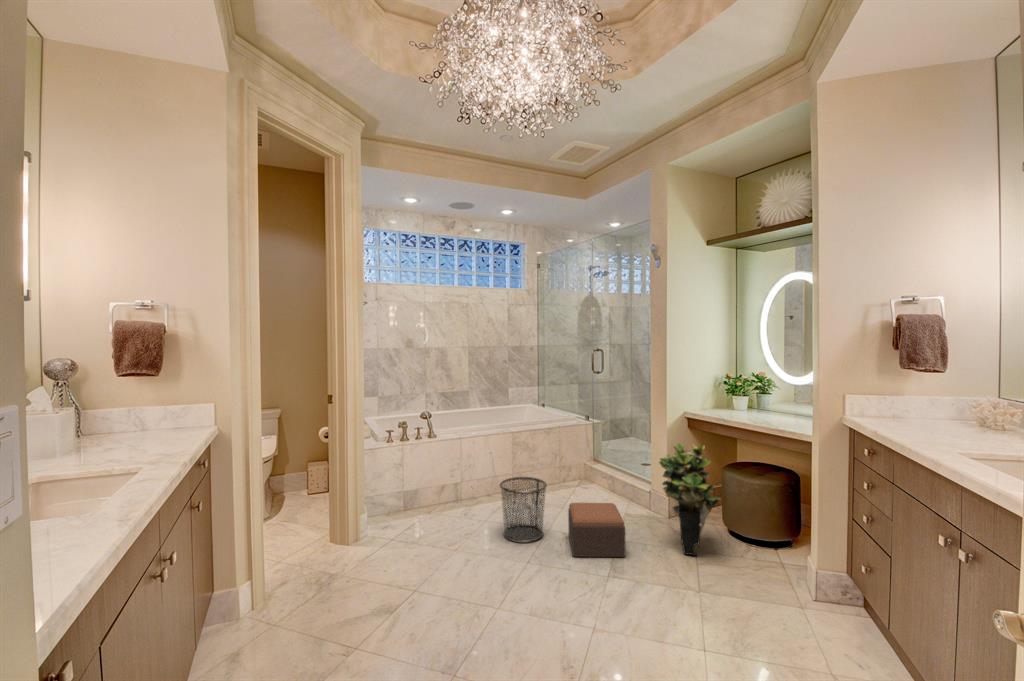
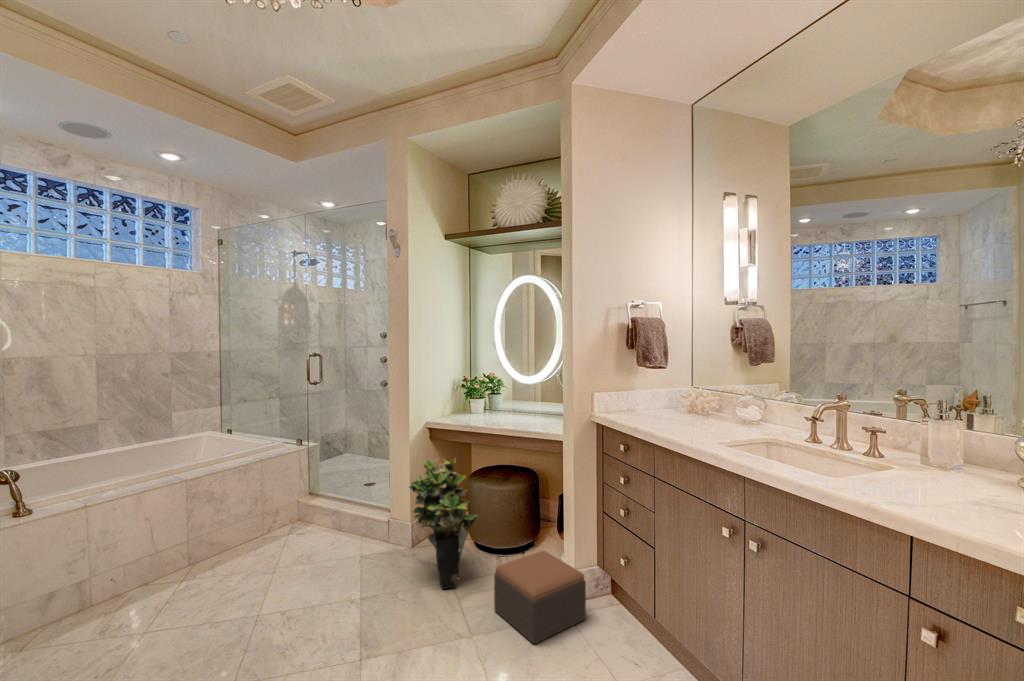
waste bin: present [500,477,547,543] -> none [176,542,259,651]
footstool: present [568,503,625,557] -> present [494,551,586,644]

